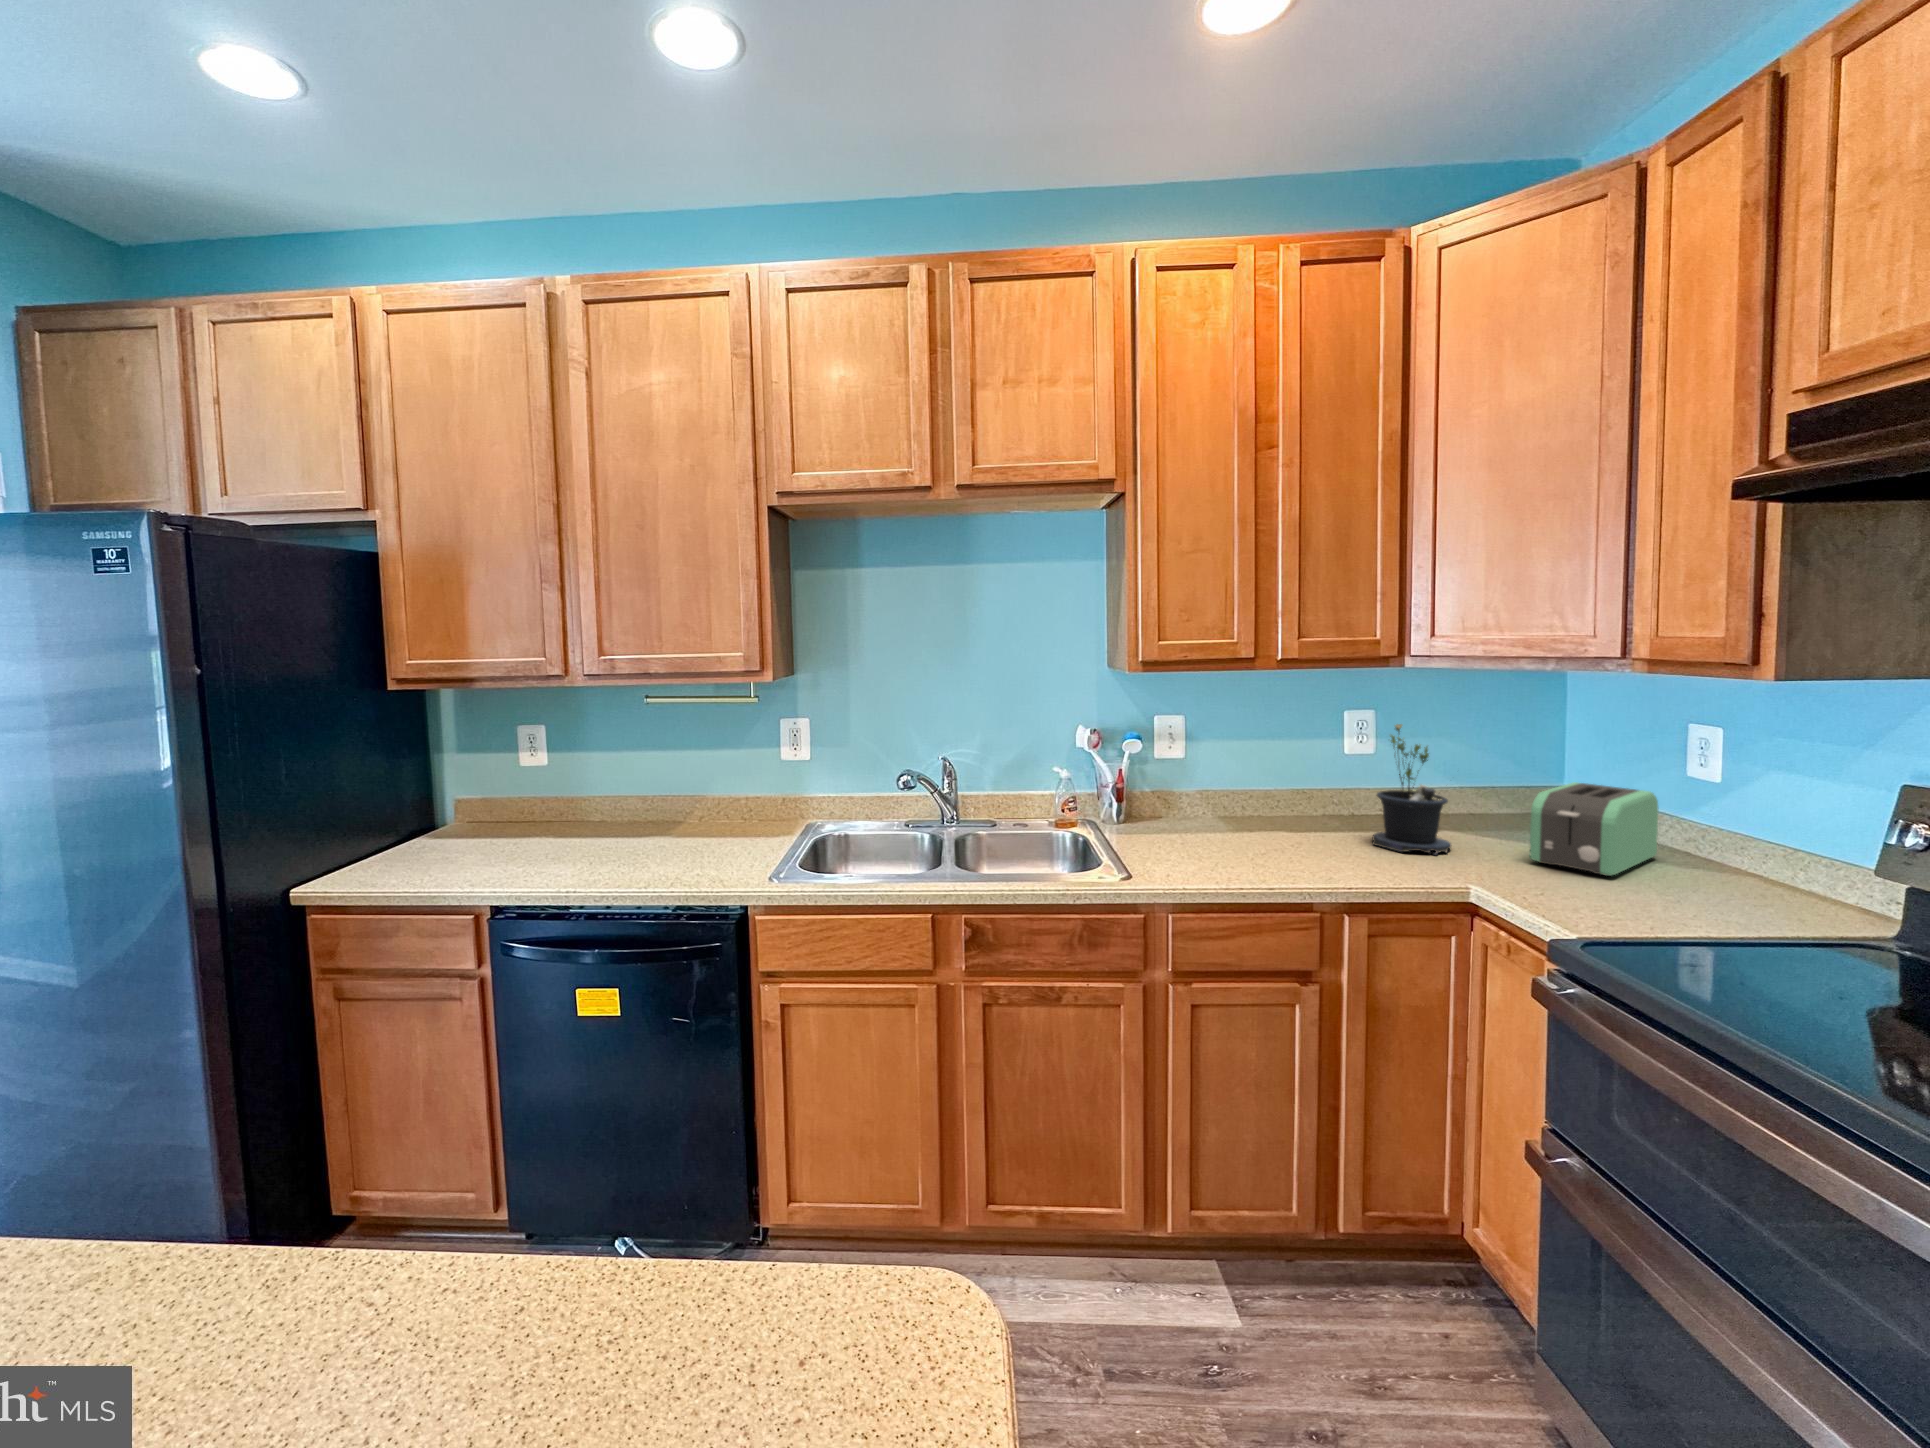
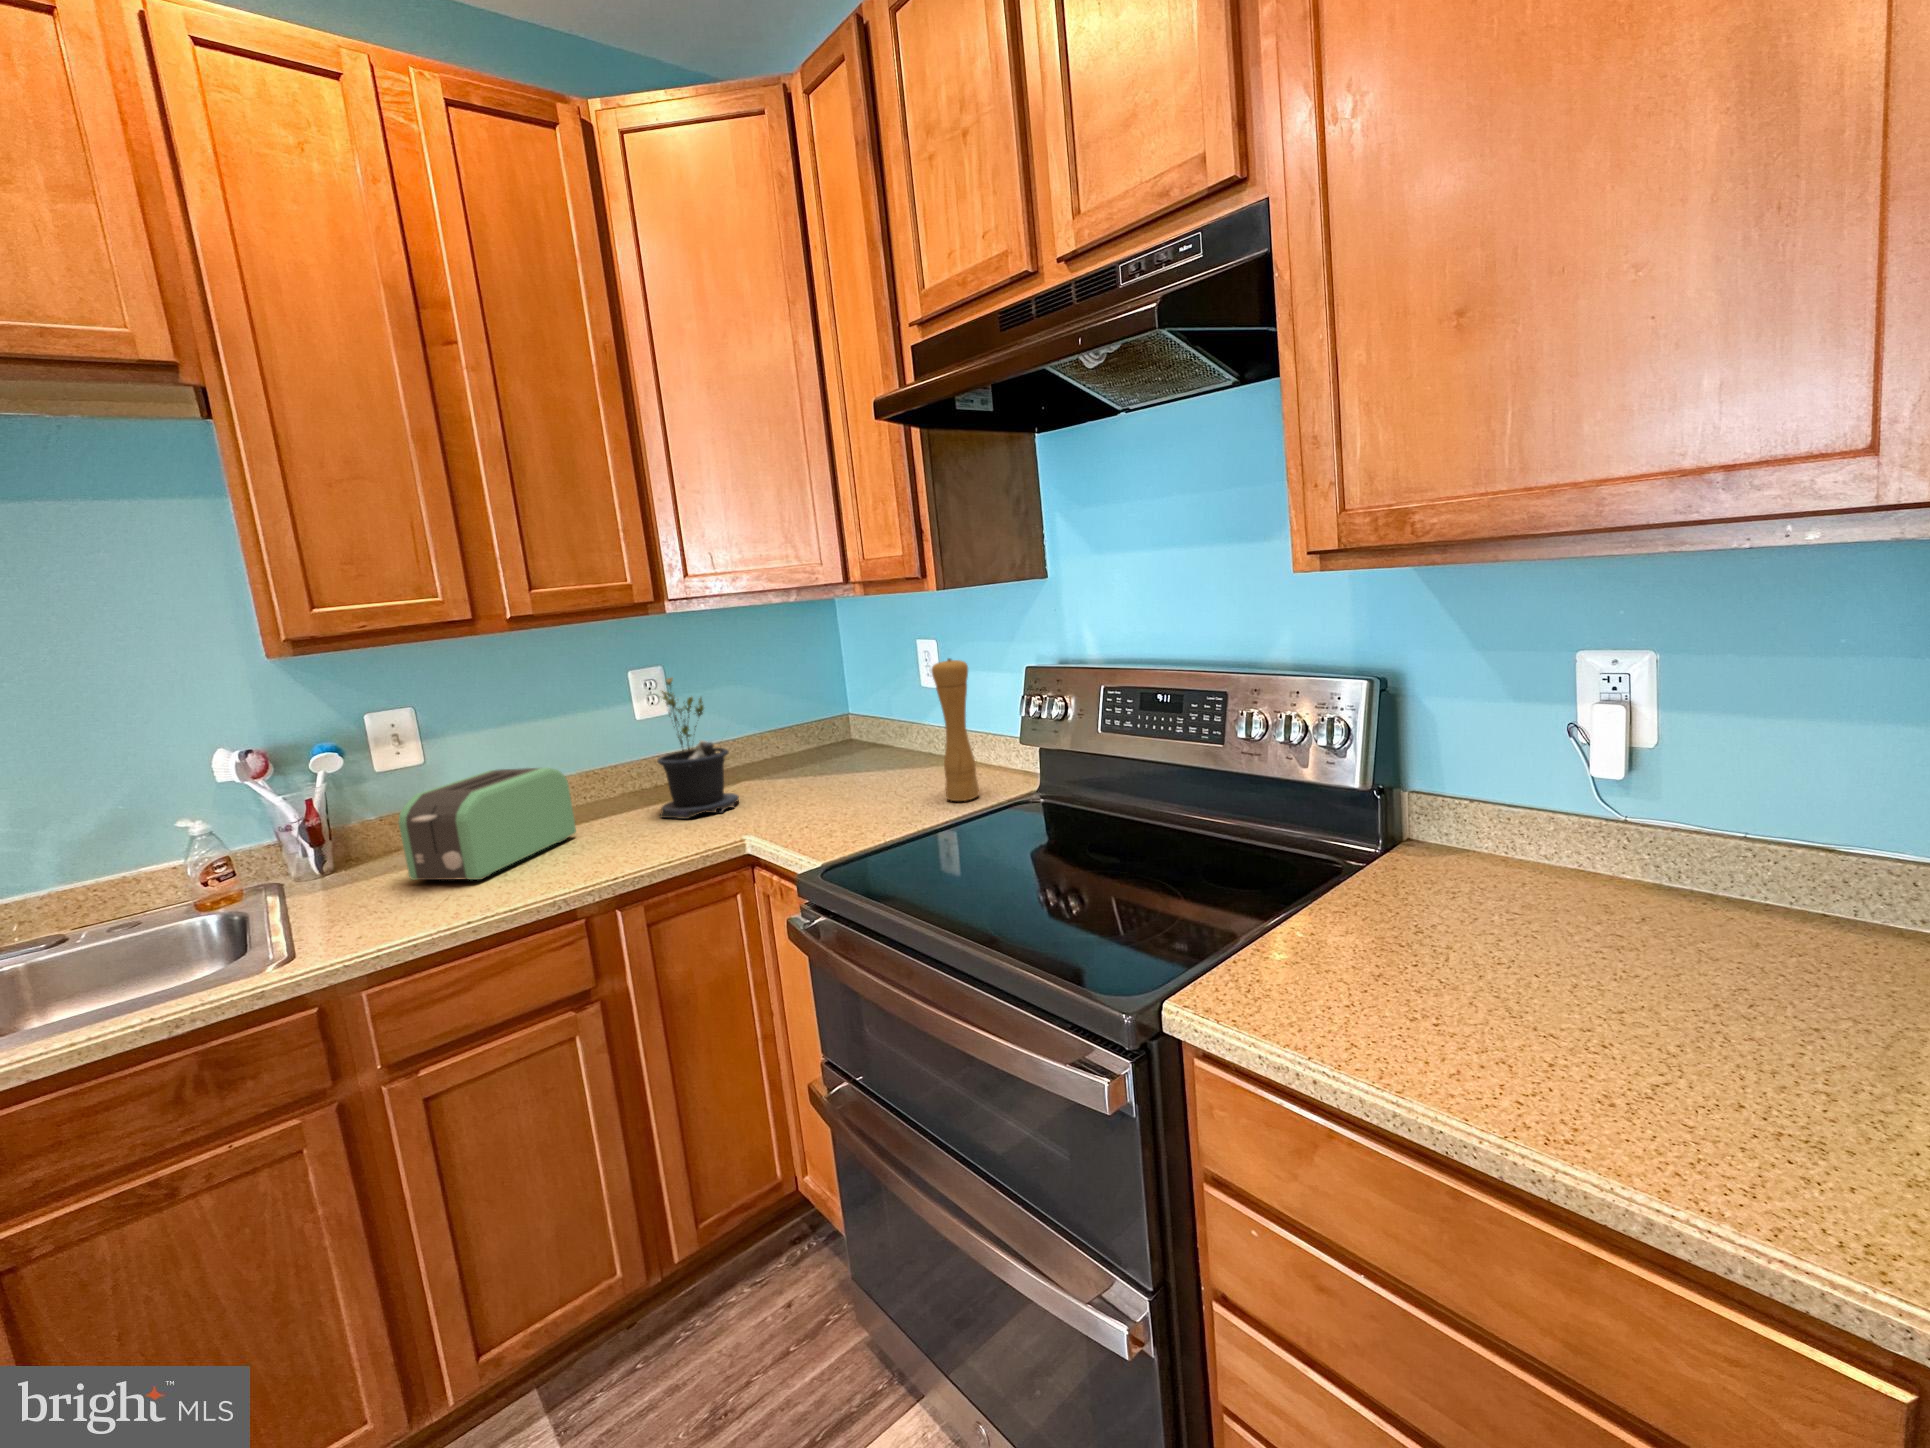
pepper mill: none [1734,754,1798,919] -> present [932,658,979,801]
toaster: present [1530,782,1658,876] -> present [398,767,576,880]

